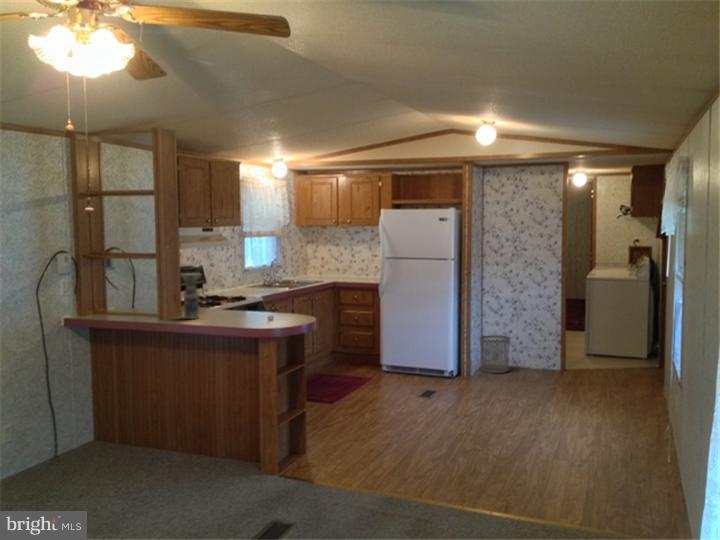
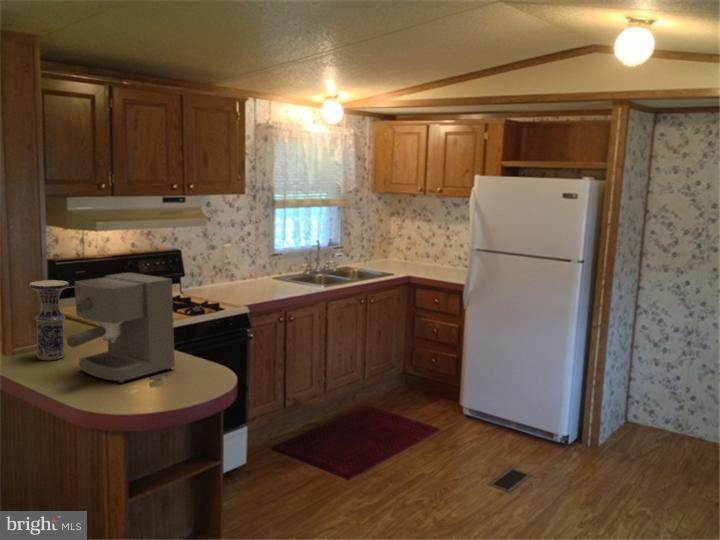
coffee maker: none [219,265,271,321] -> present [67,273,175,383]
waste bin: present [480,335,509,373] -> none [622,380,673,445]

